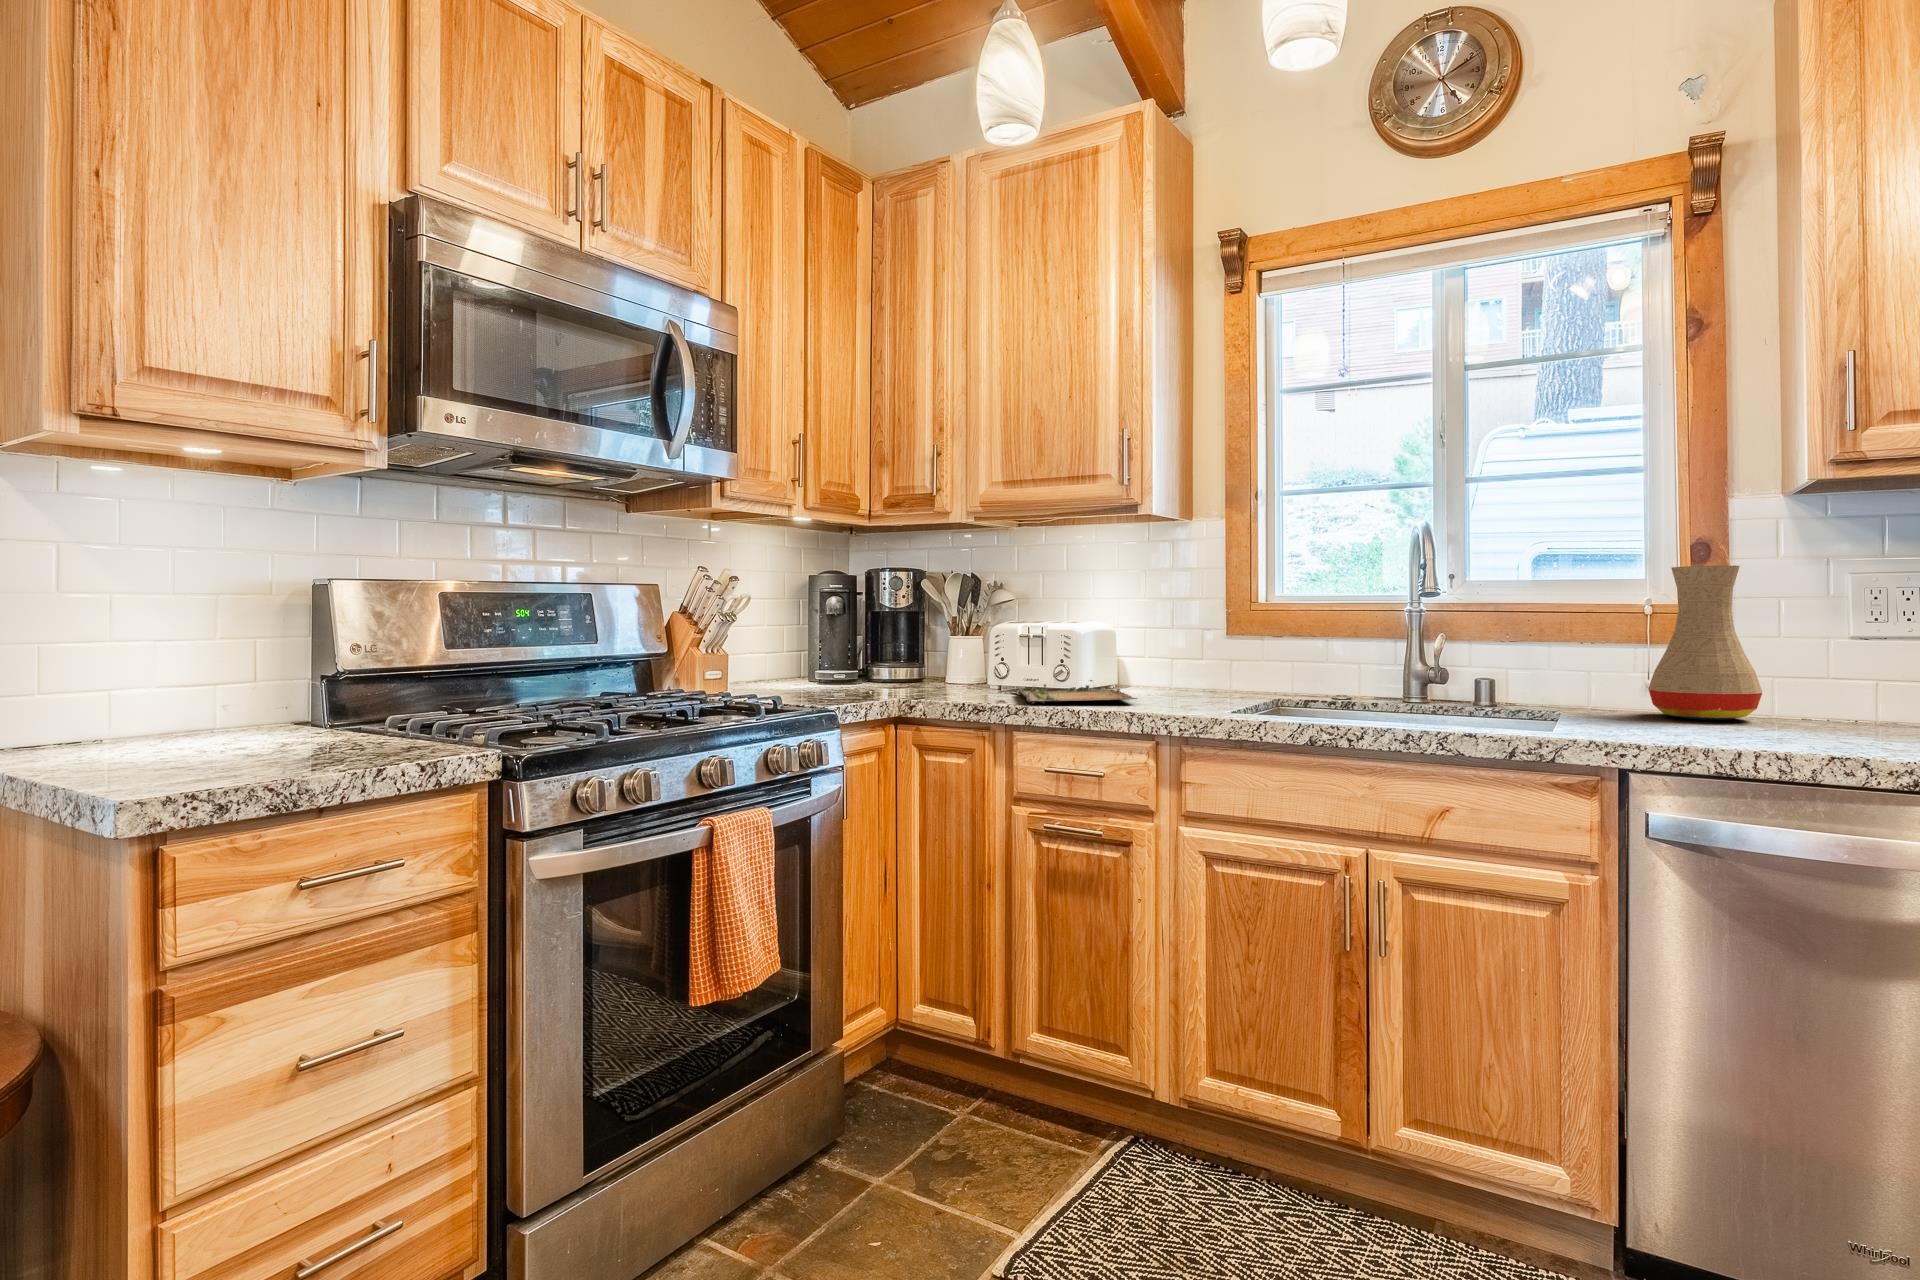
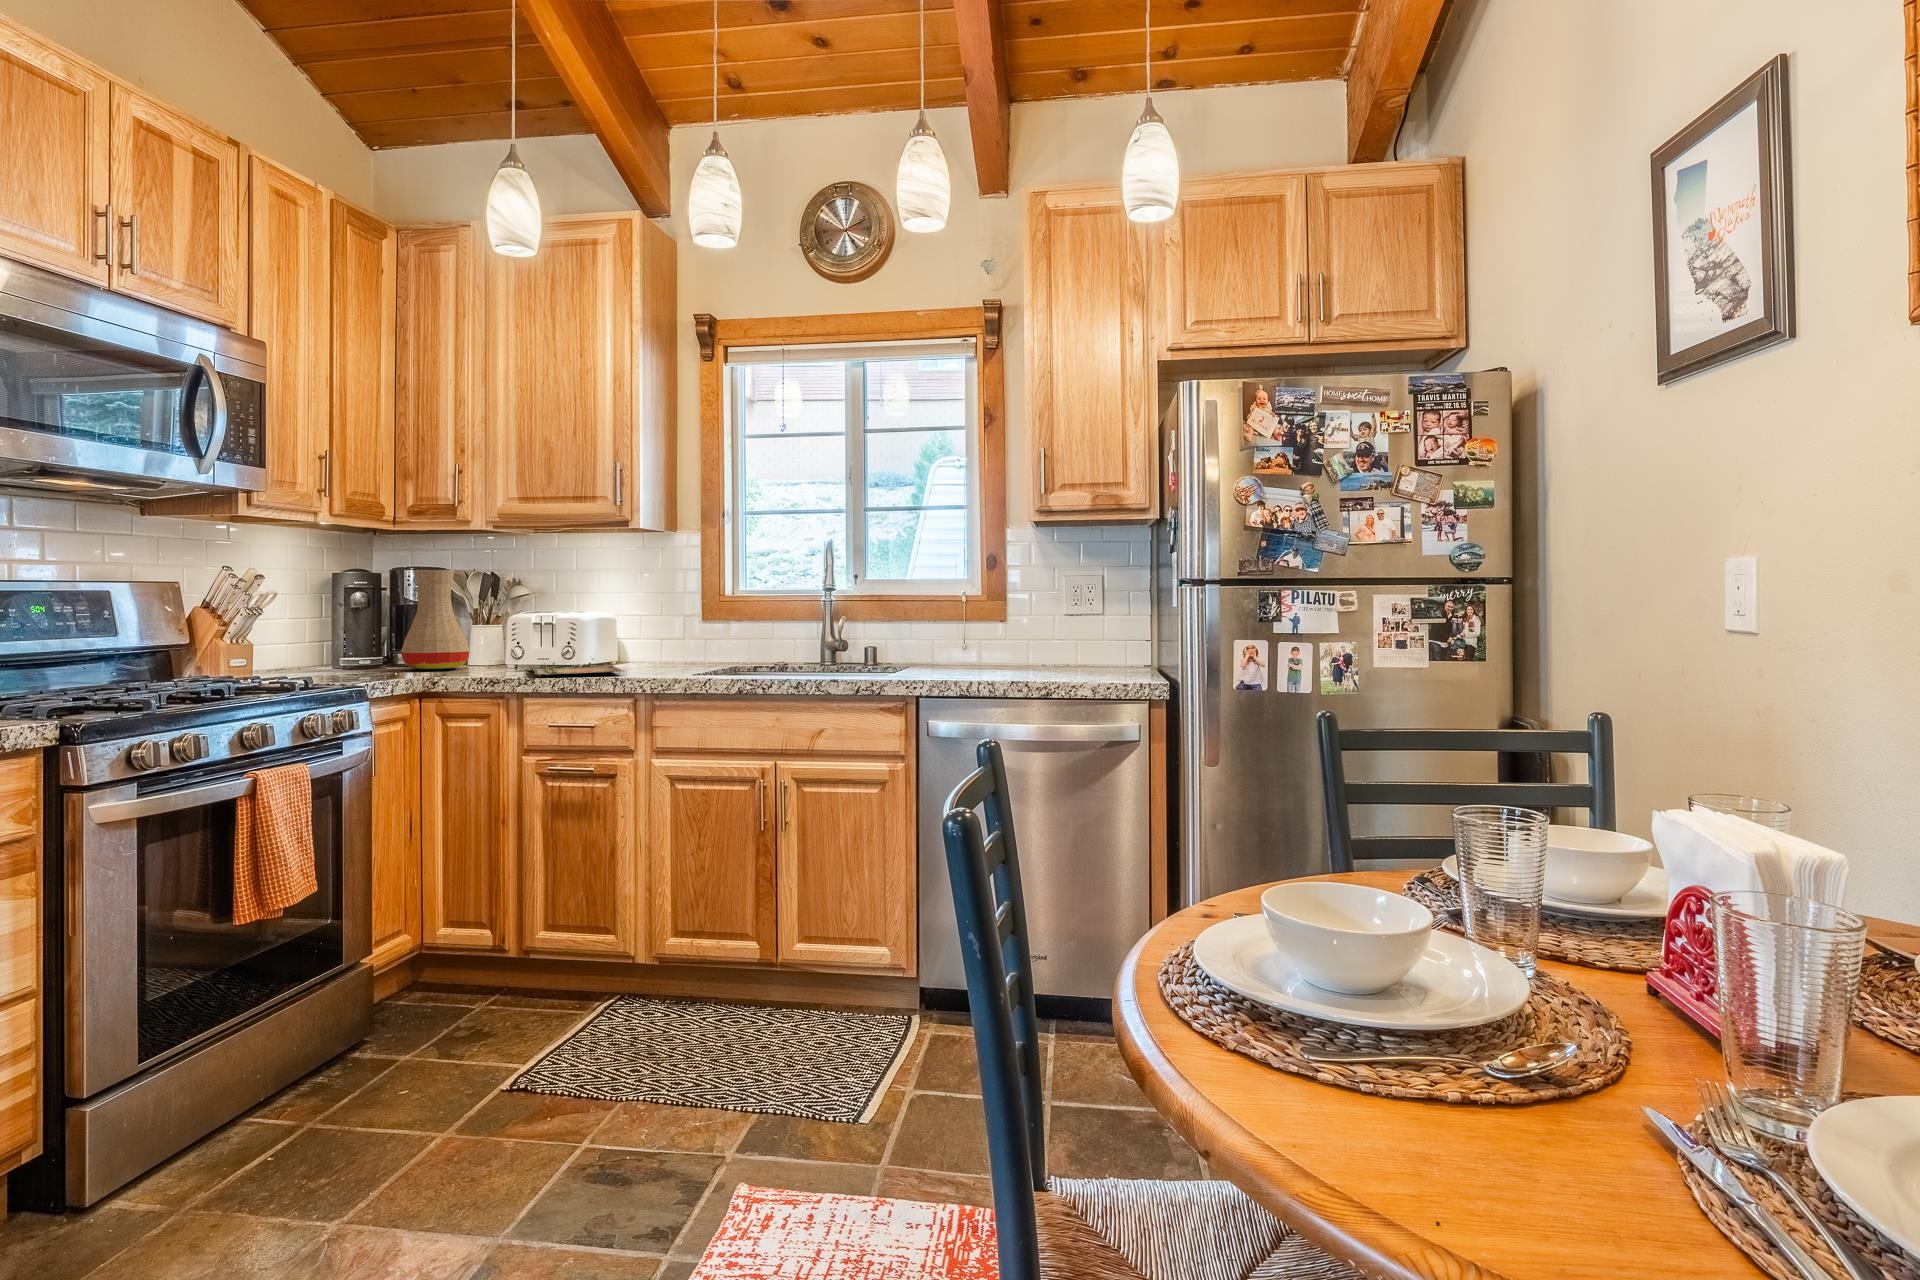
vase: present [1648,565,1762,720] -> present [401,570,470,670]

